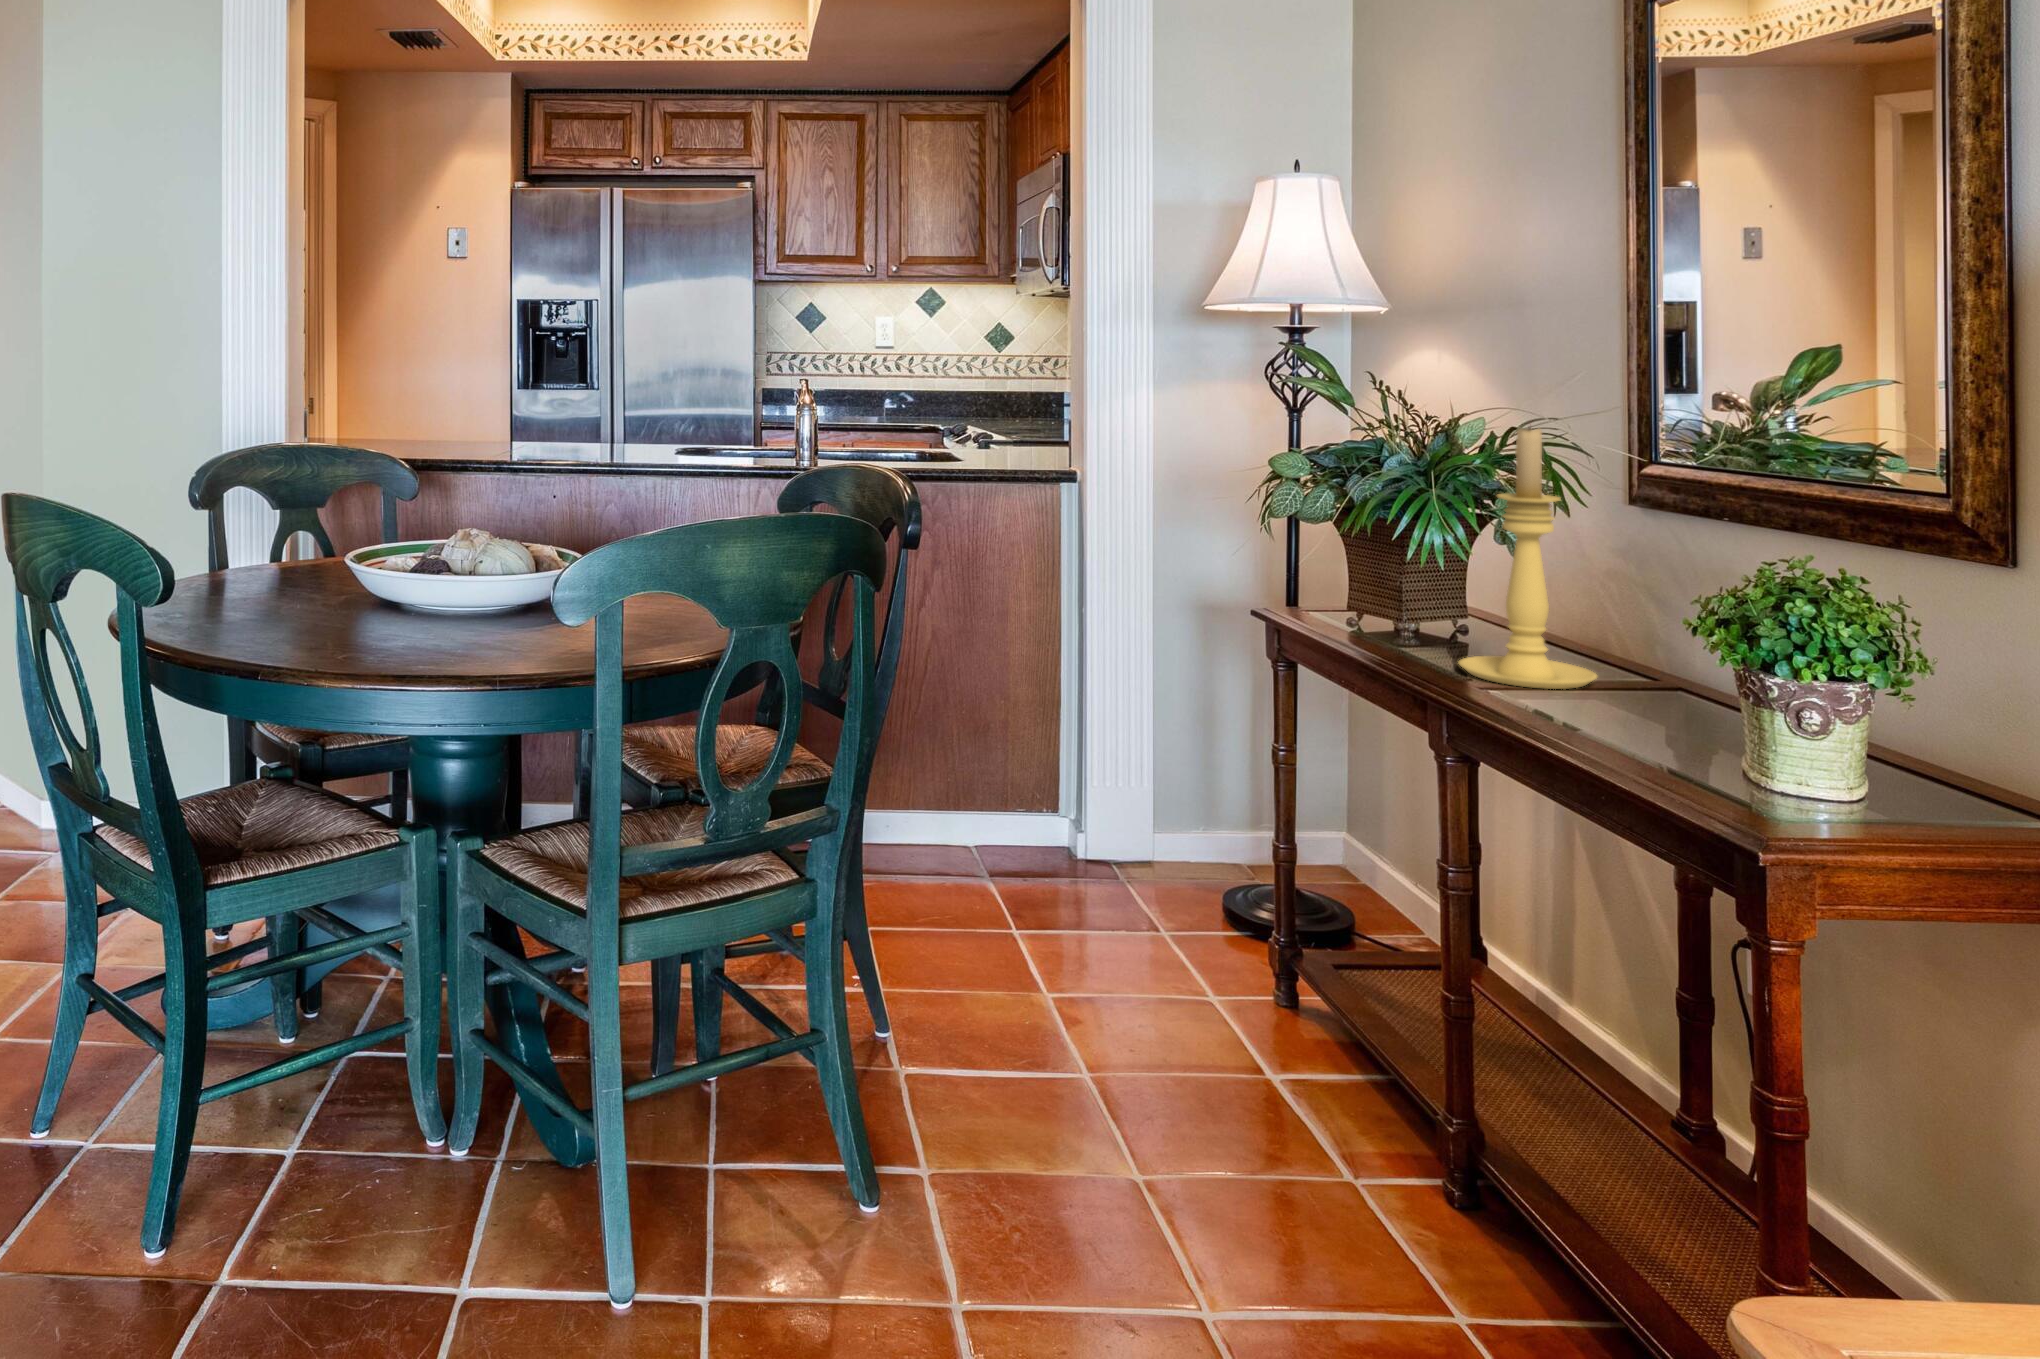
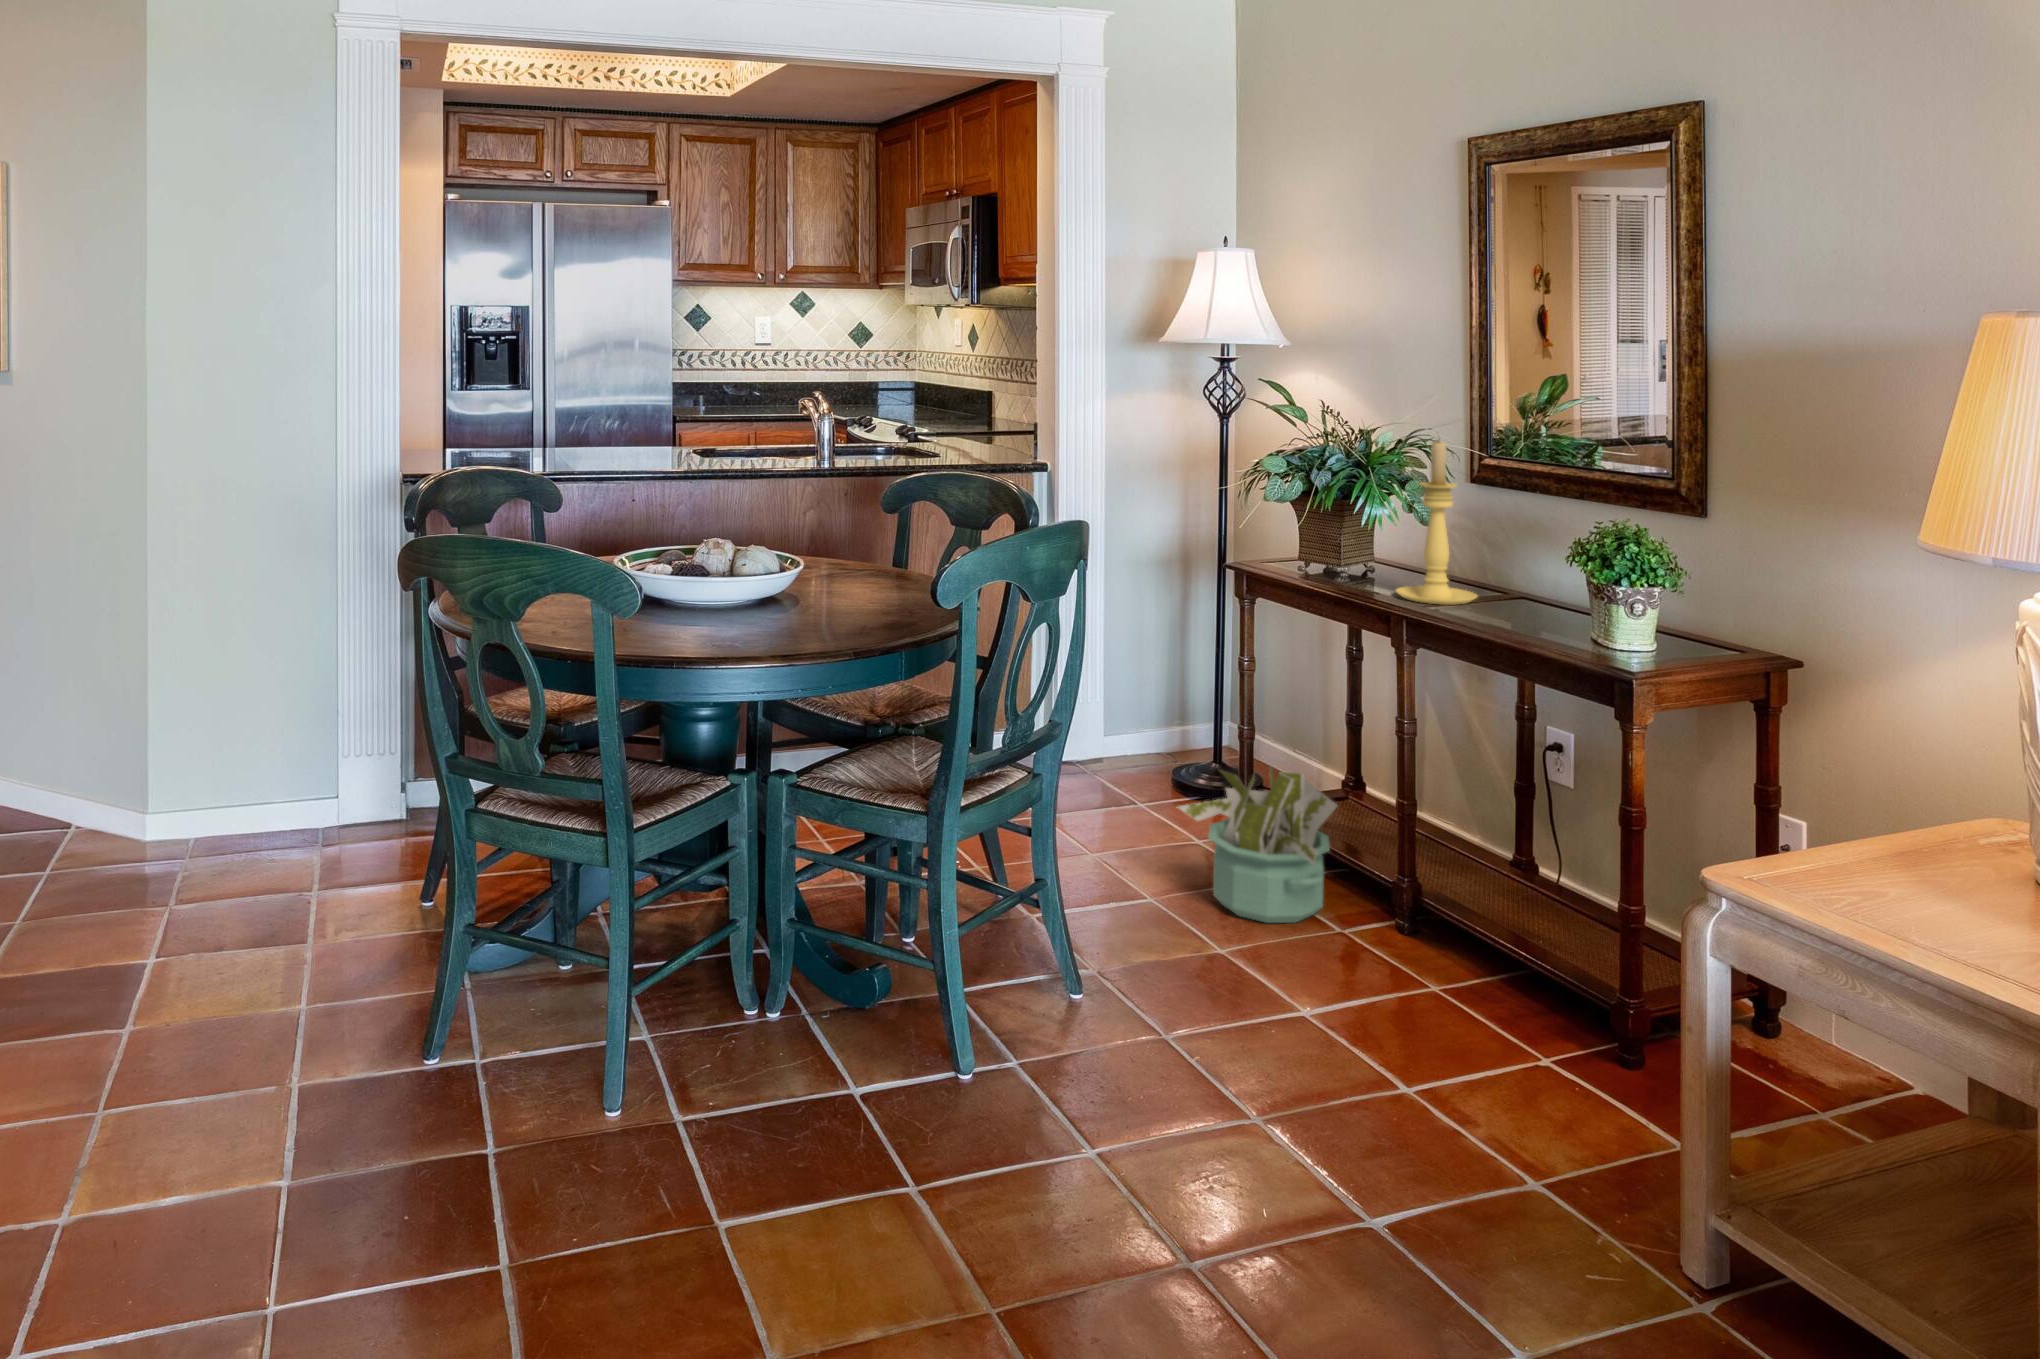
decorative plant: none [1127,903,1370,1154] -> present [1176,767,1337,923]

